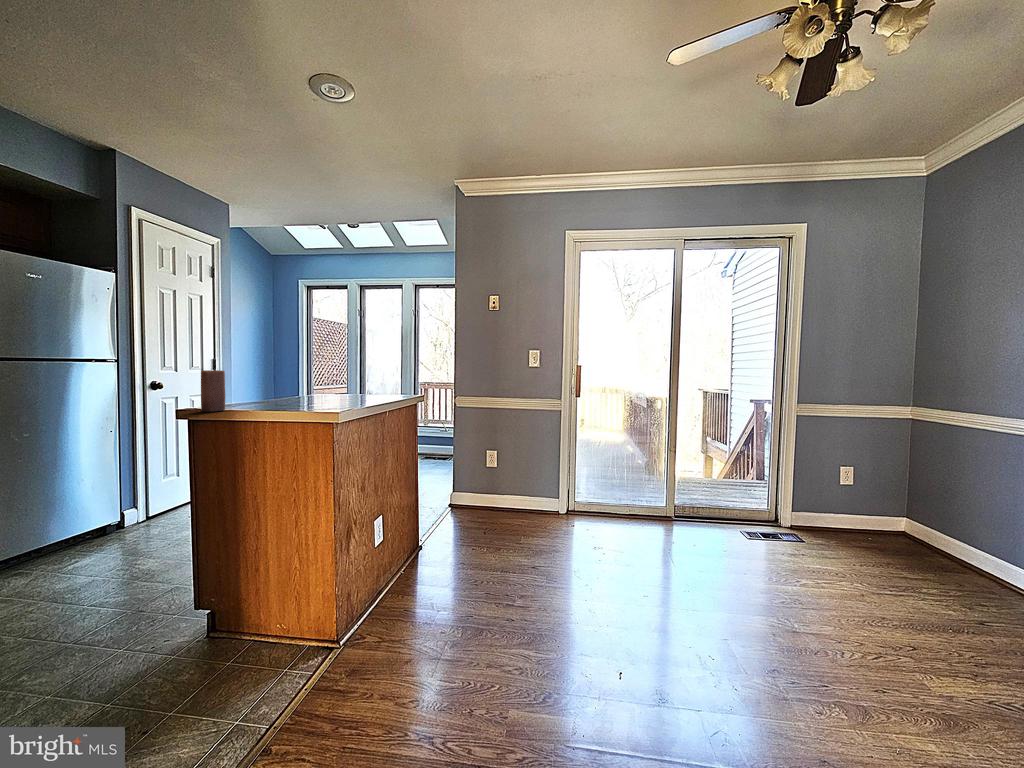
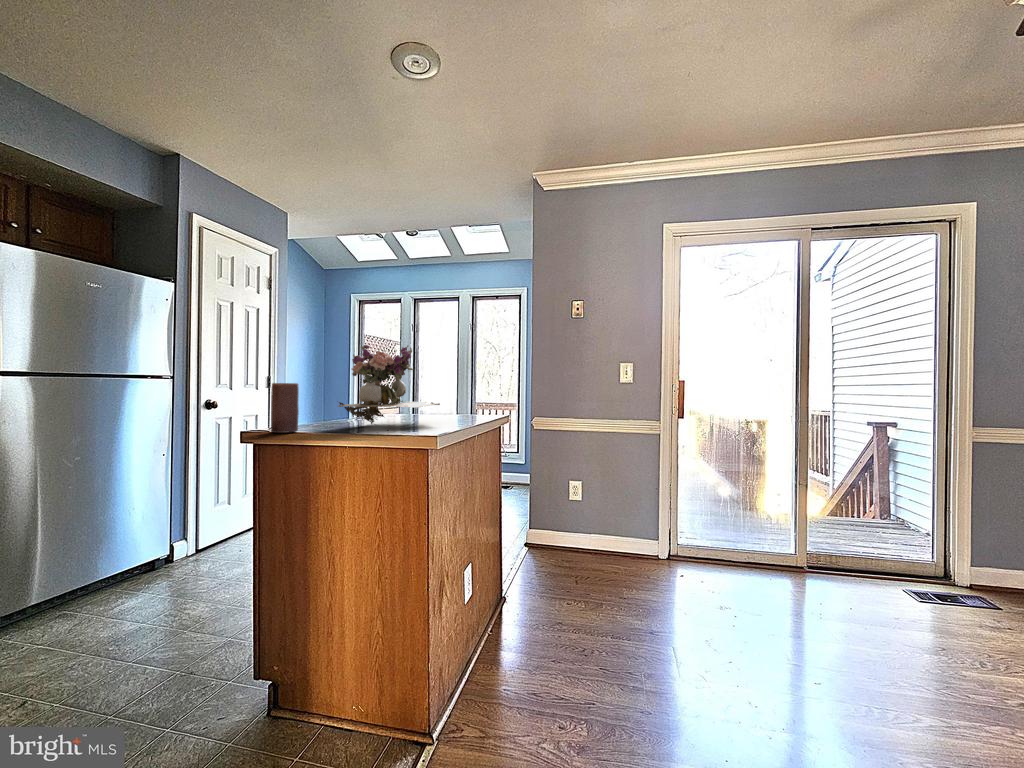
flower arrangement: none [261,337,352,404] -> present [339,345,440,424]

